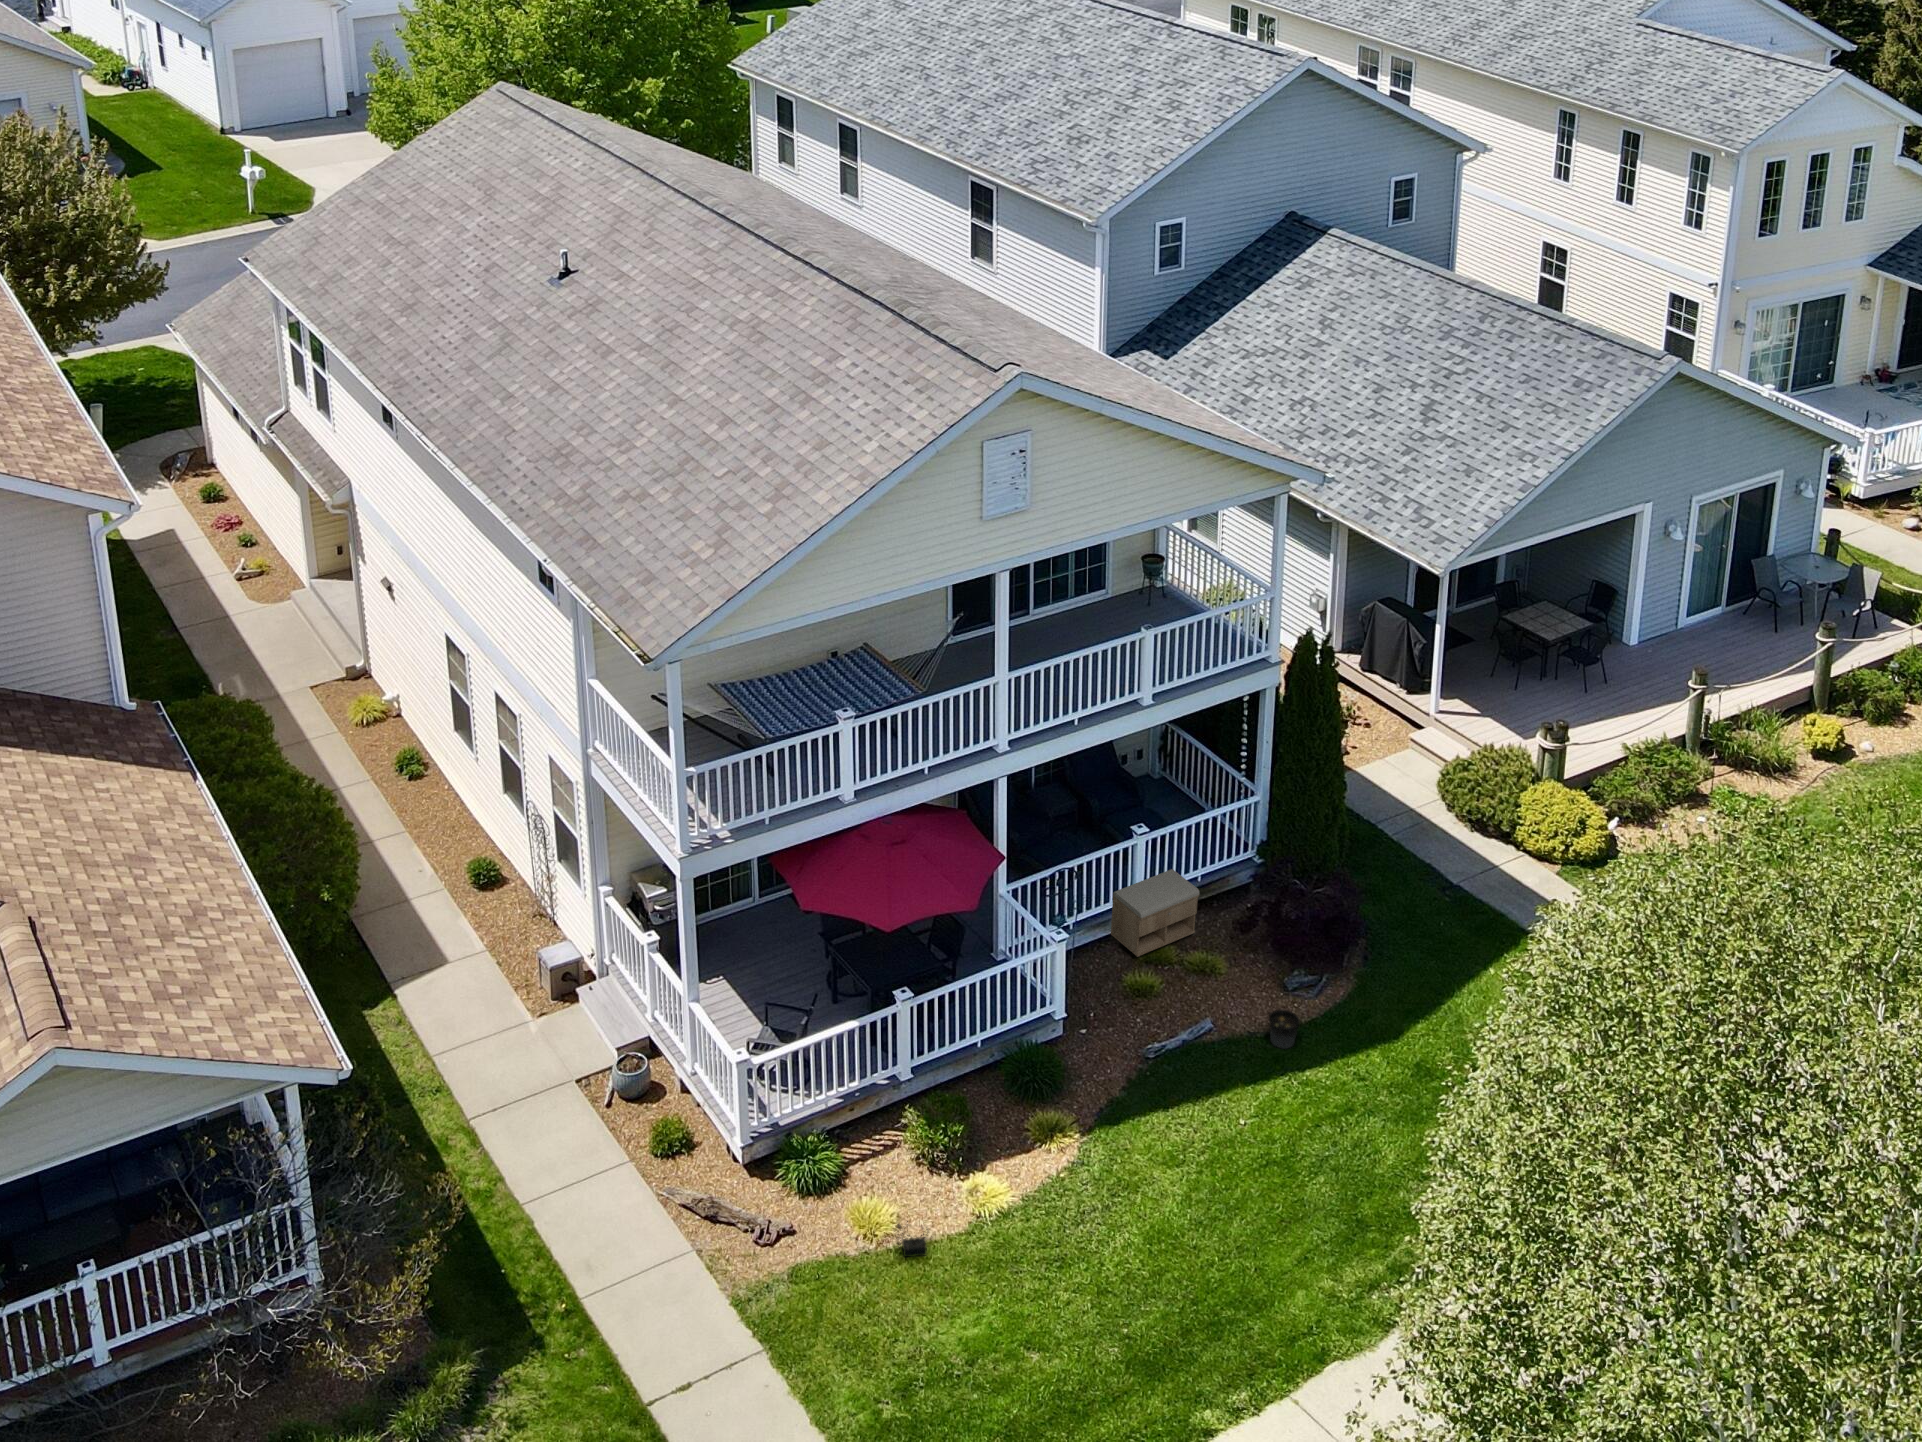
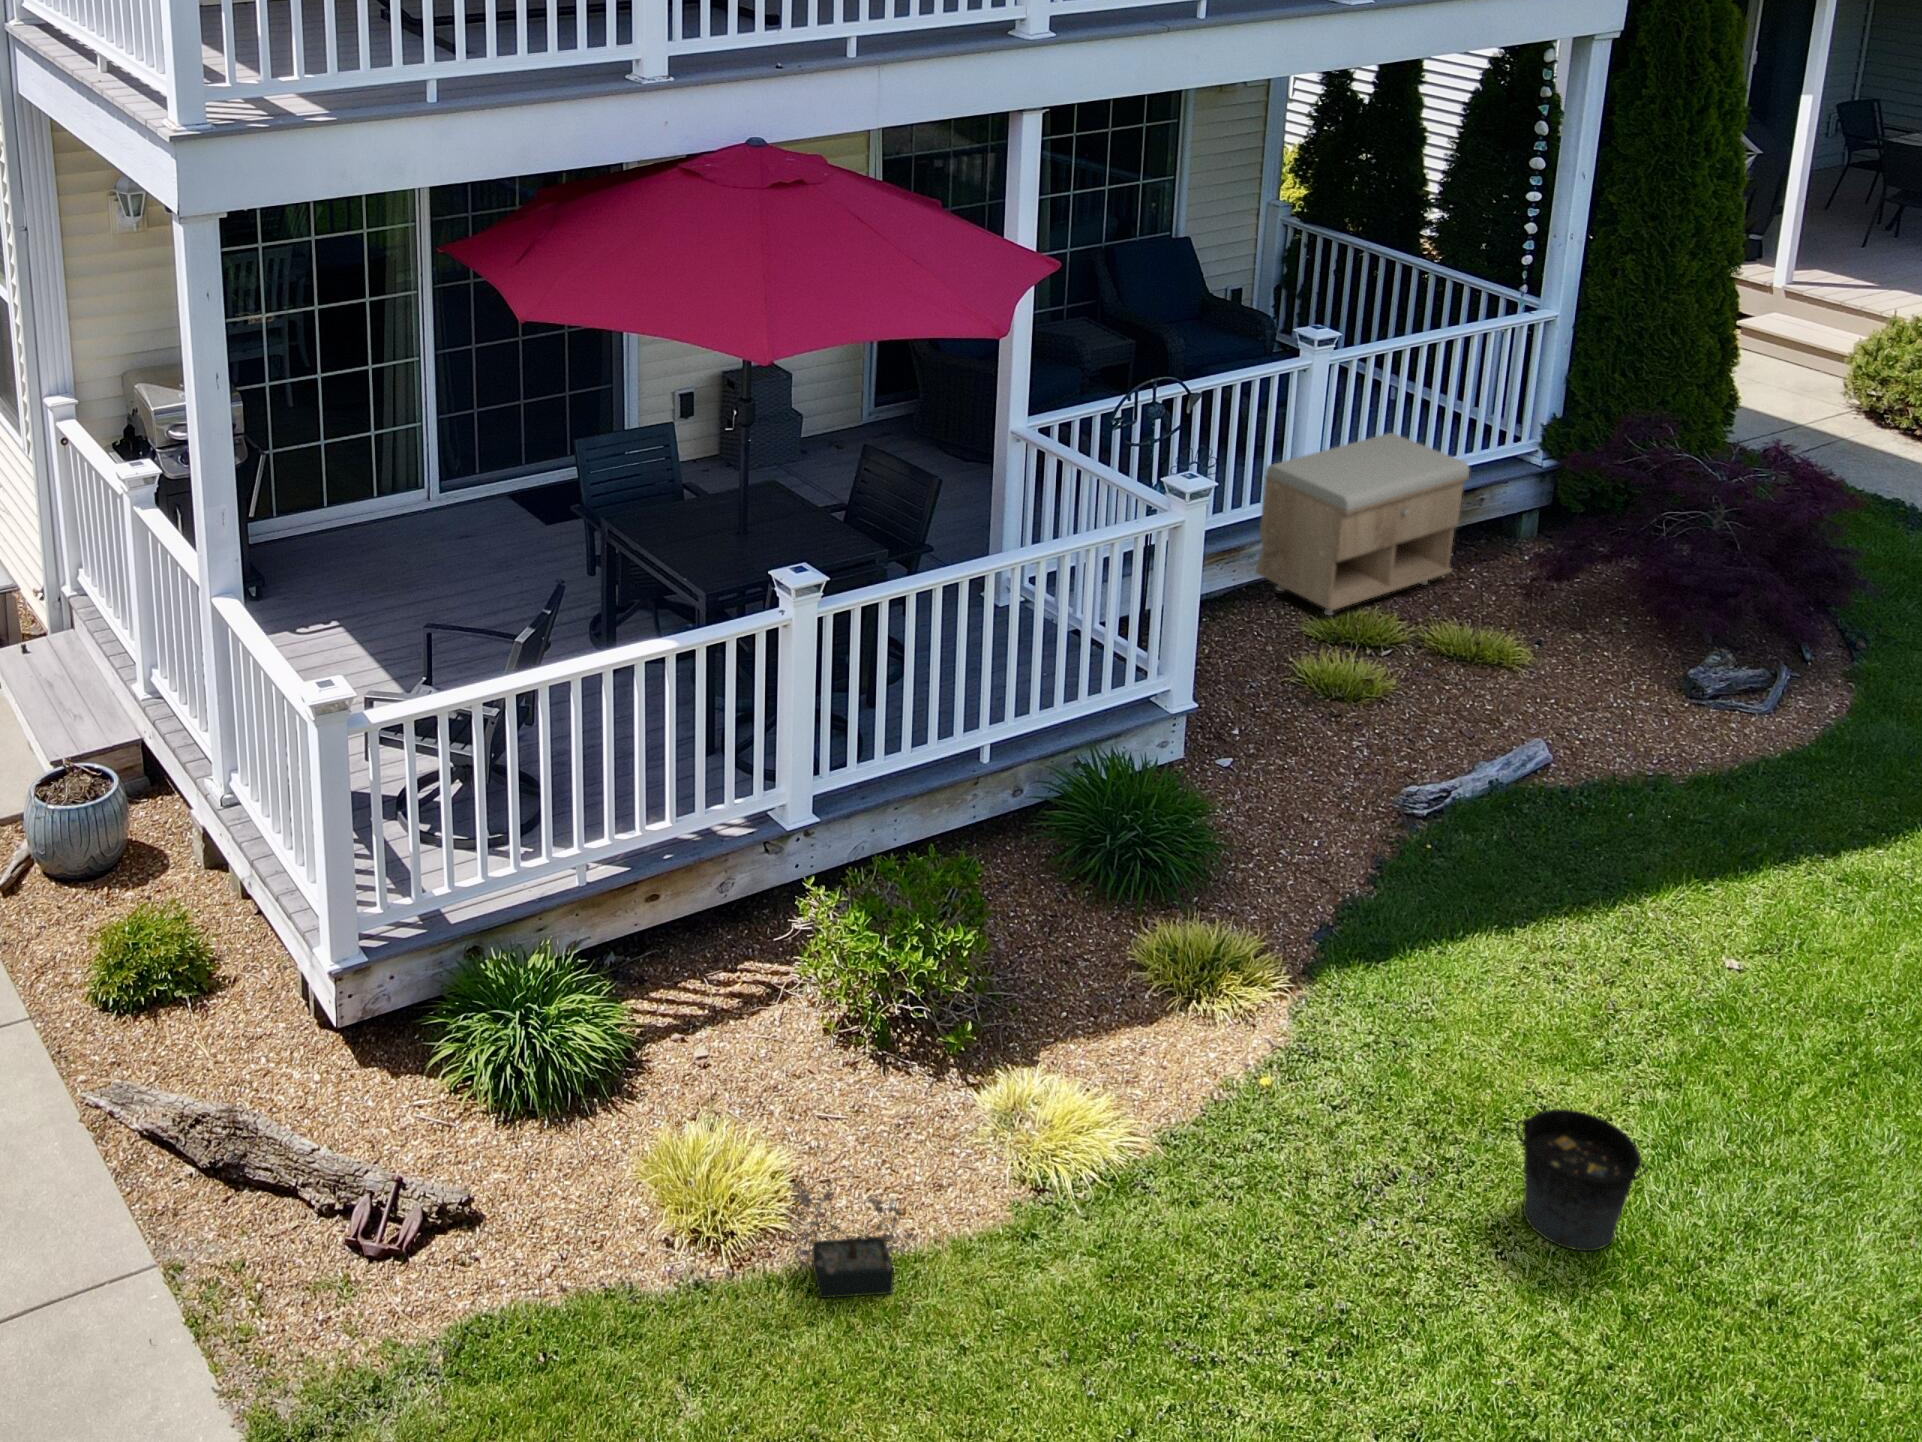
bucket: present [1269,1010,1300,1049] -> present [1515,1109,1647,1251]

